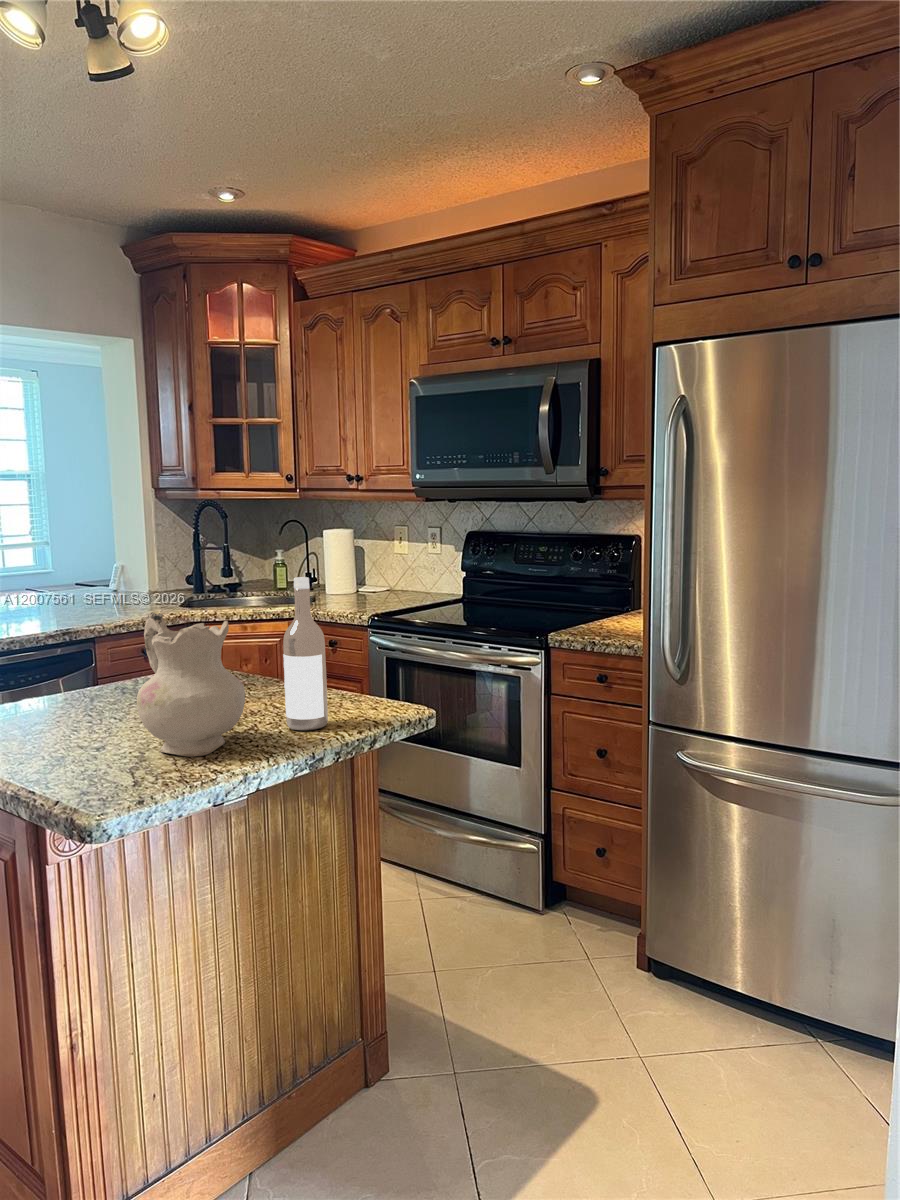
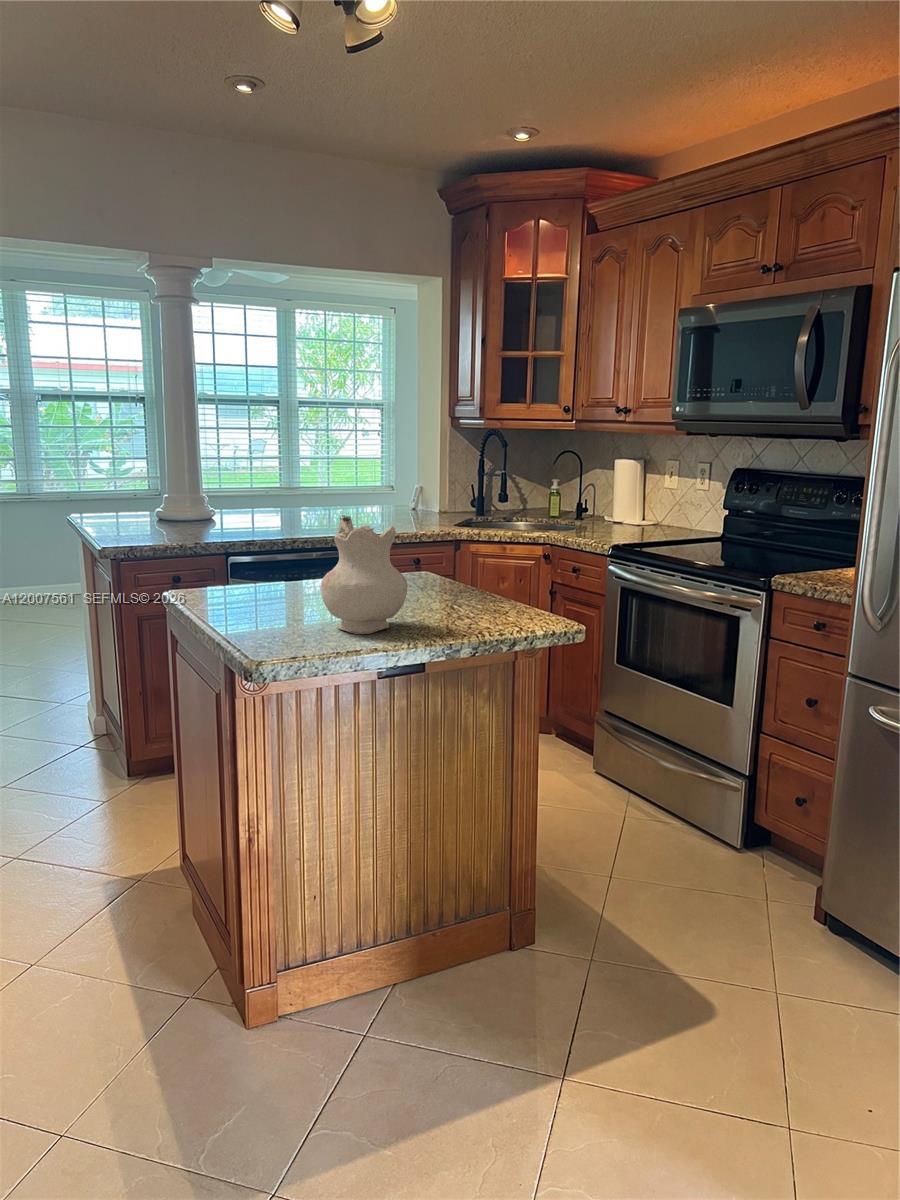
wine bottle: present [283,577,328,730] -> none [446,494,482,628]

